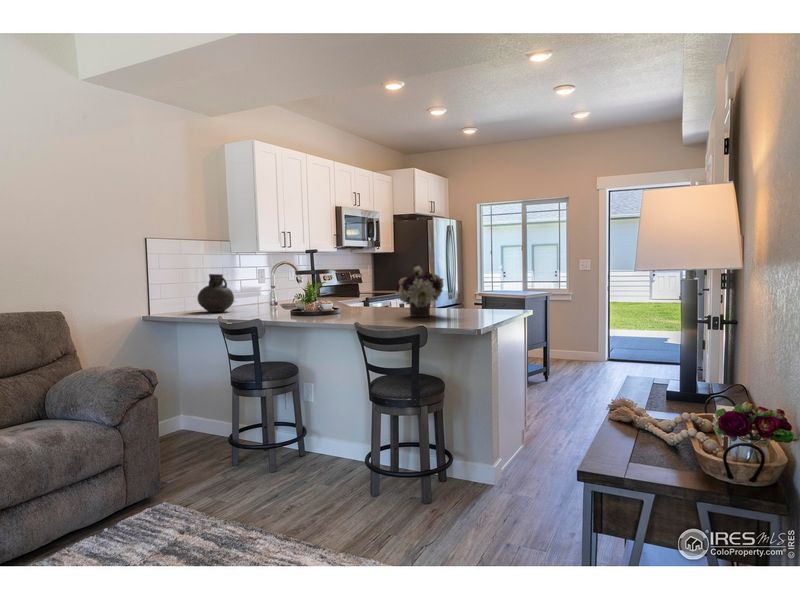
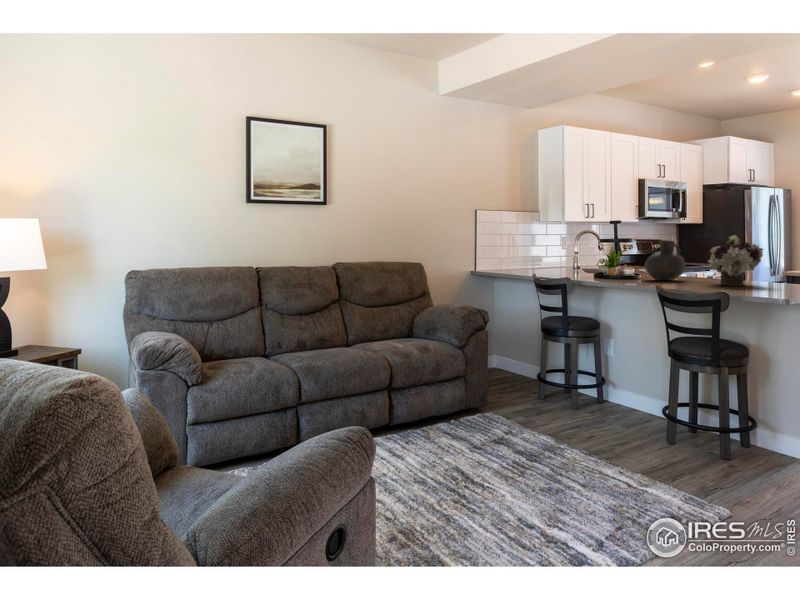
vase: present [198,274,234,312] -> present [645,240,686,280]

